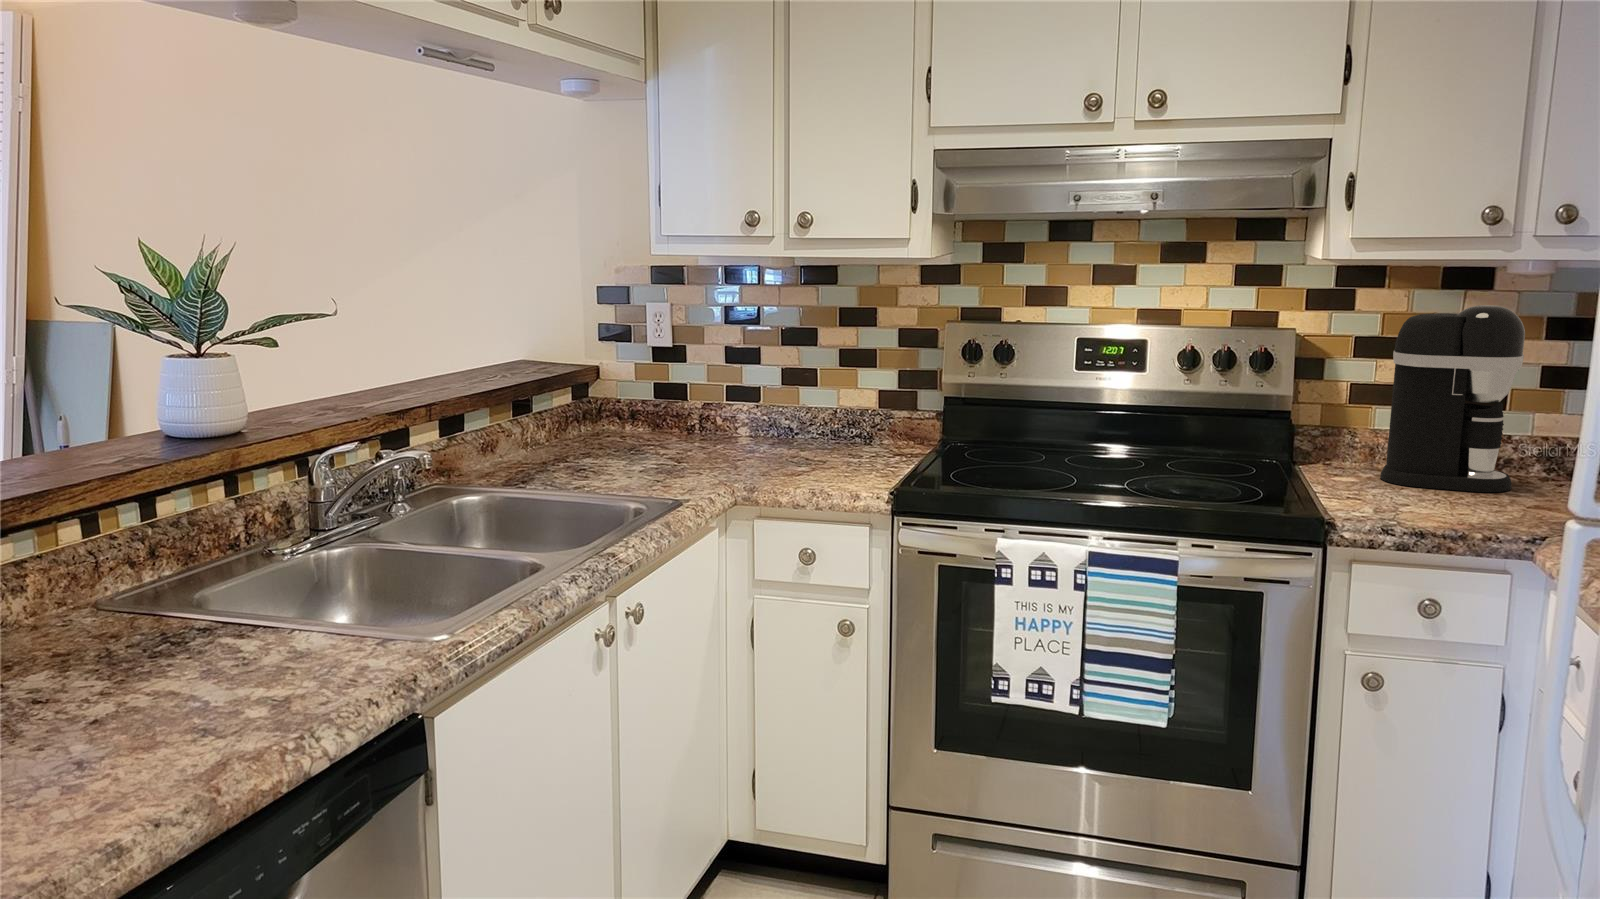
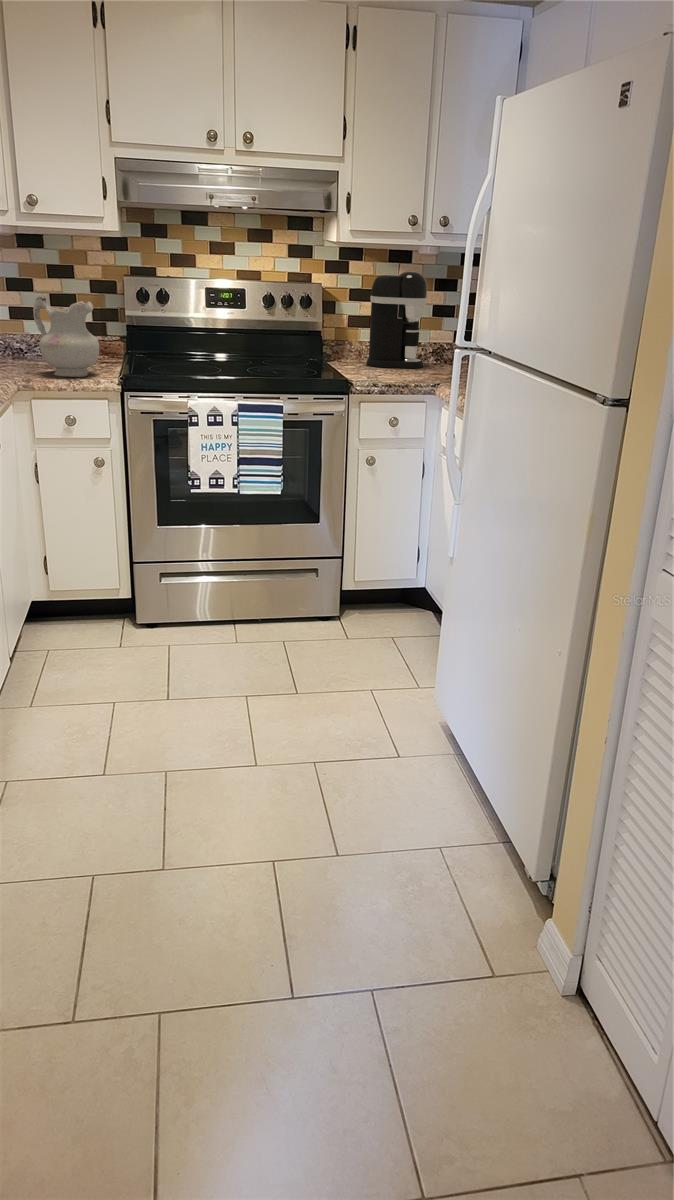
ceramic pitcher: none [775,359,868,487] -> present [33,296,99,377]

